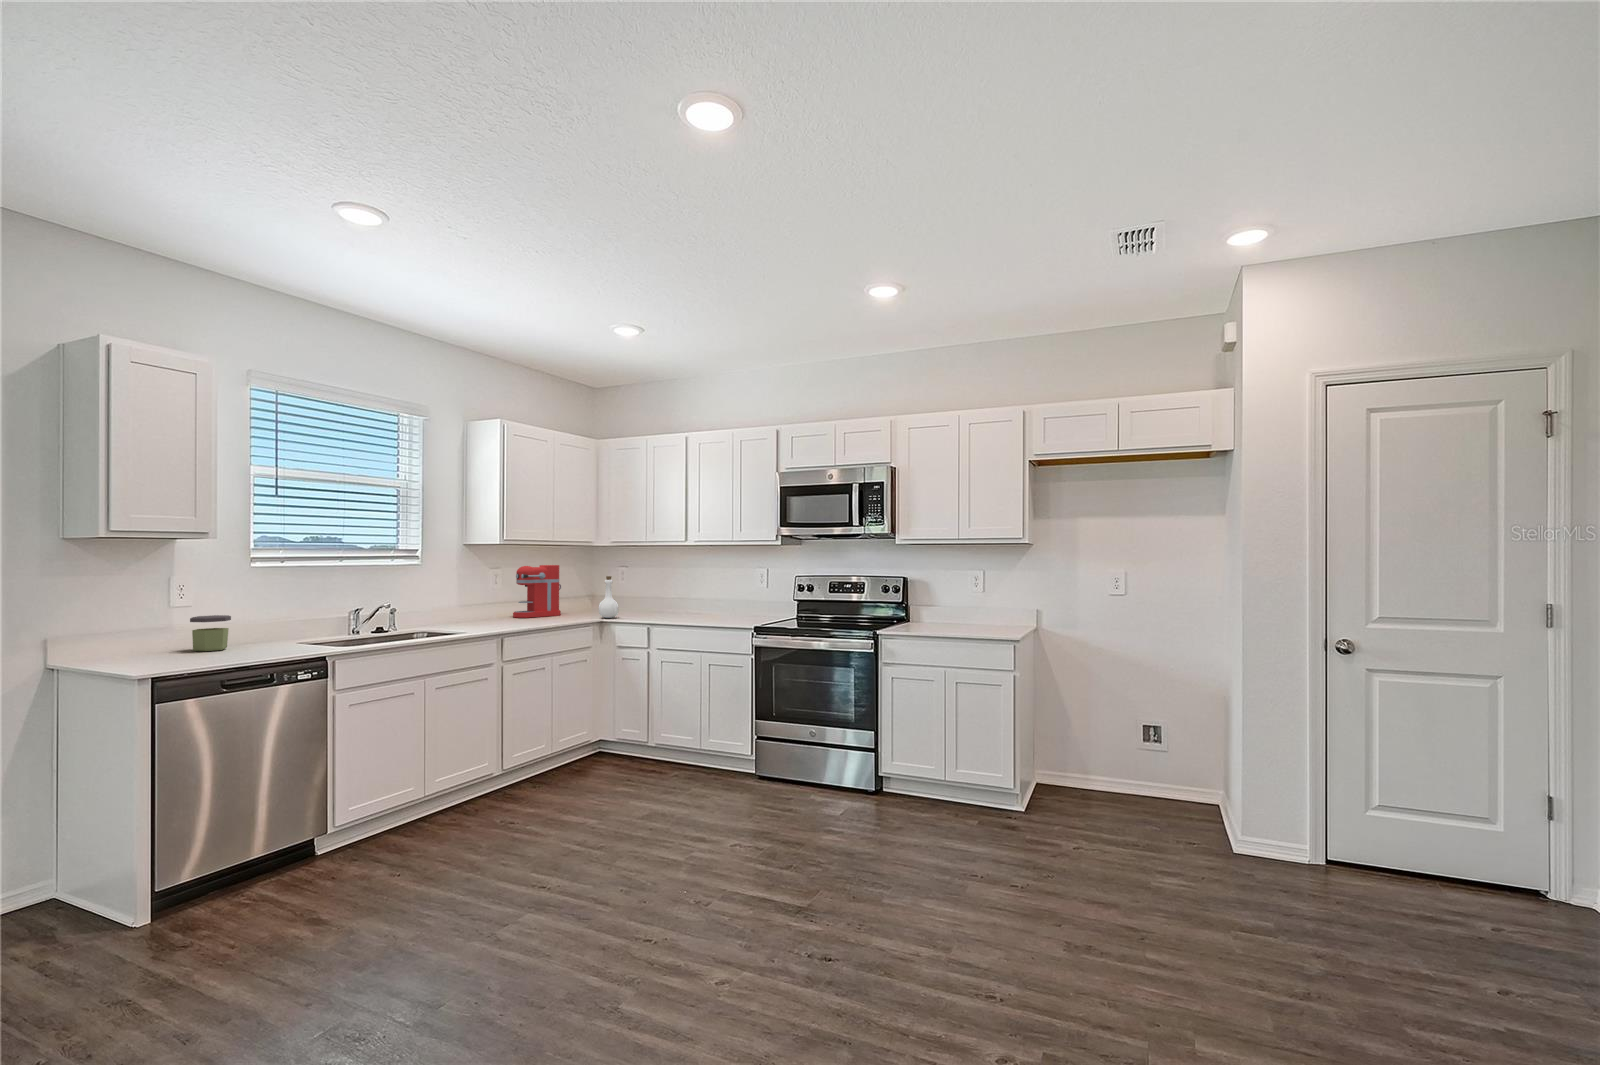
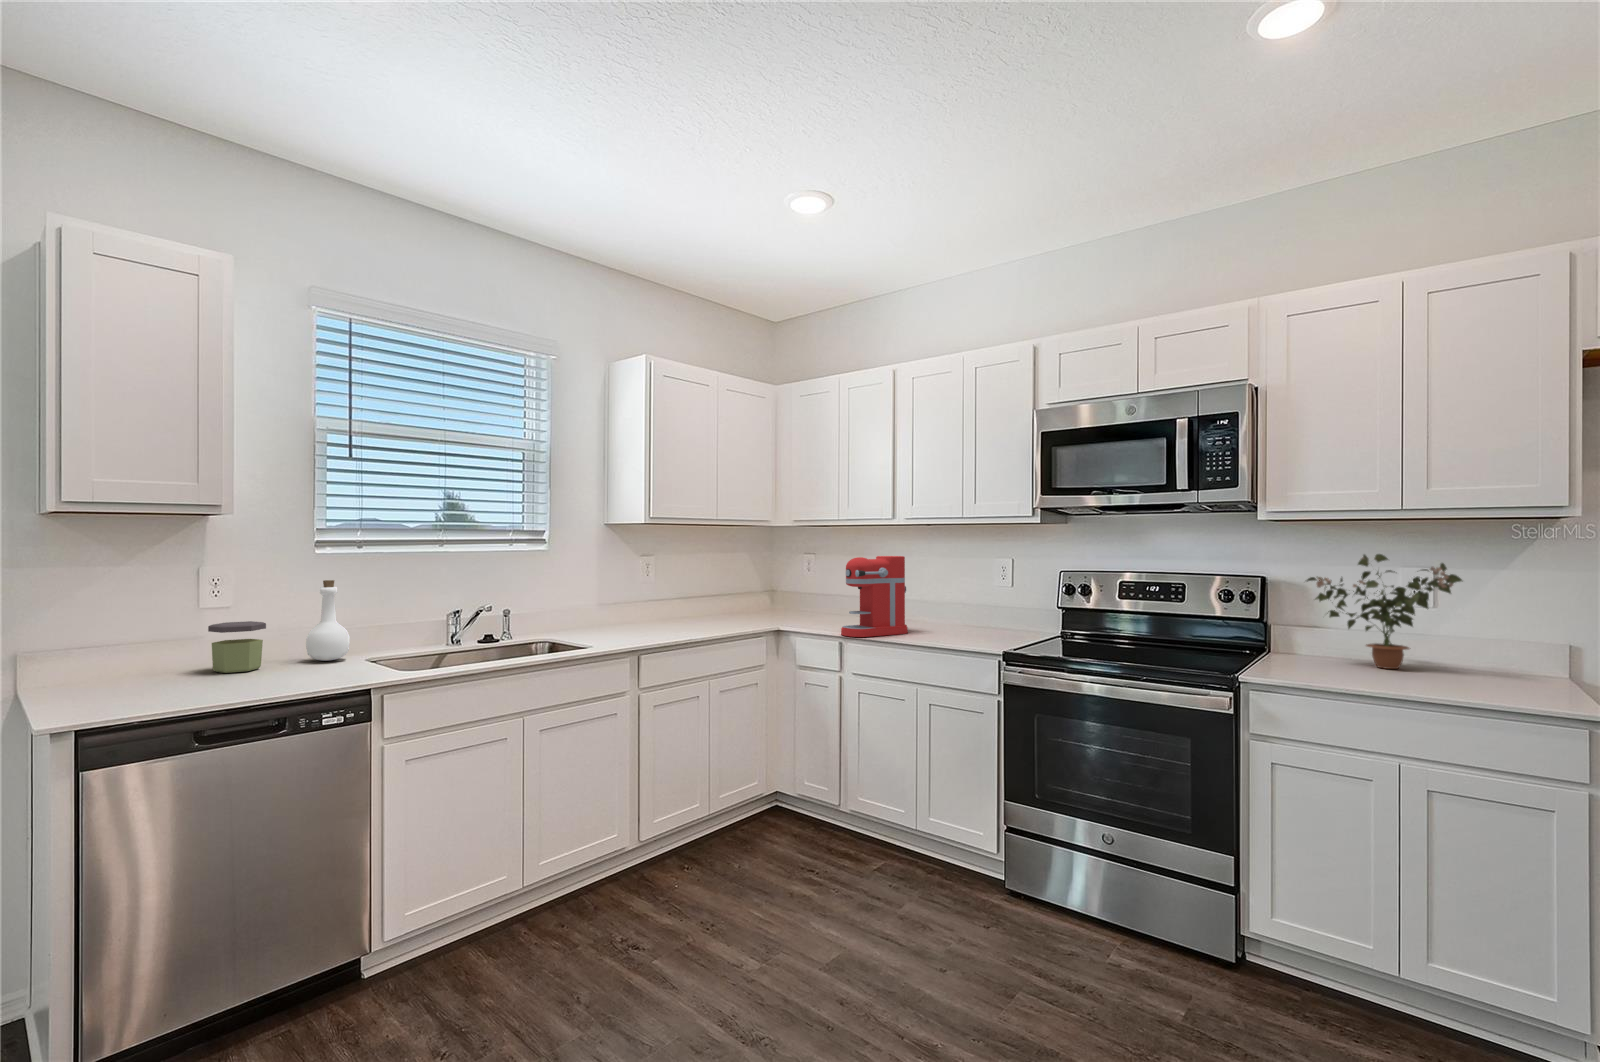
potted plant: none [924,562,994,627] -> present [1306,554,1462,669]
coffee maker: present [513,565,561,618] -> present [841,556,908,637]
bottle: present [599,576,619,618] -> present [306,580,350,661]

